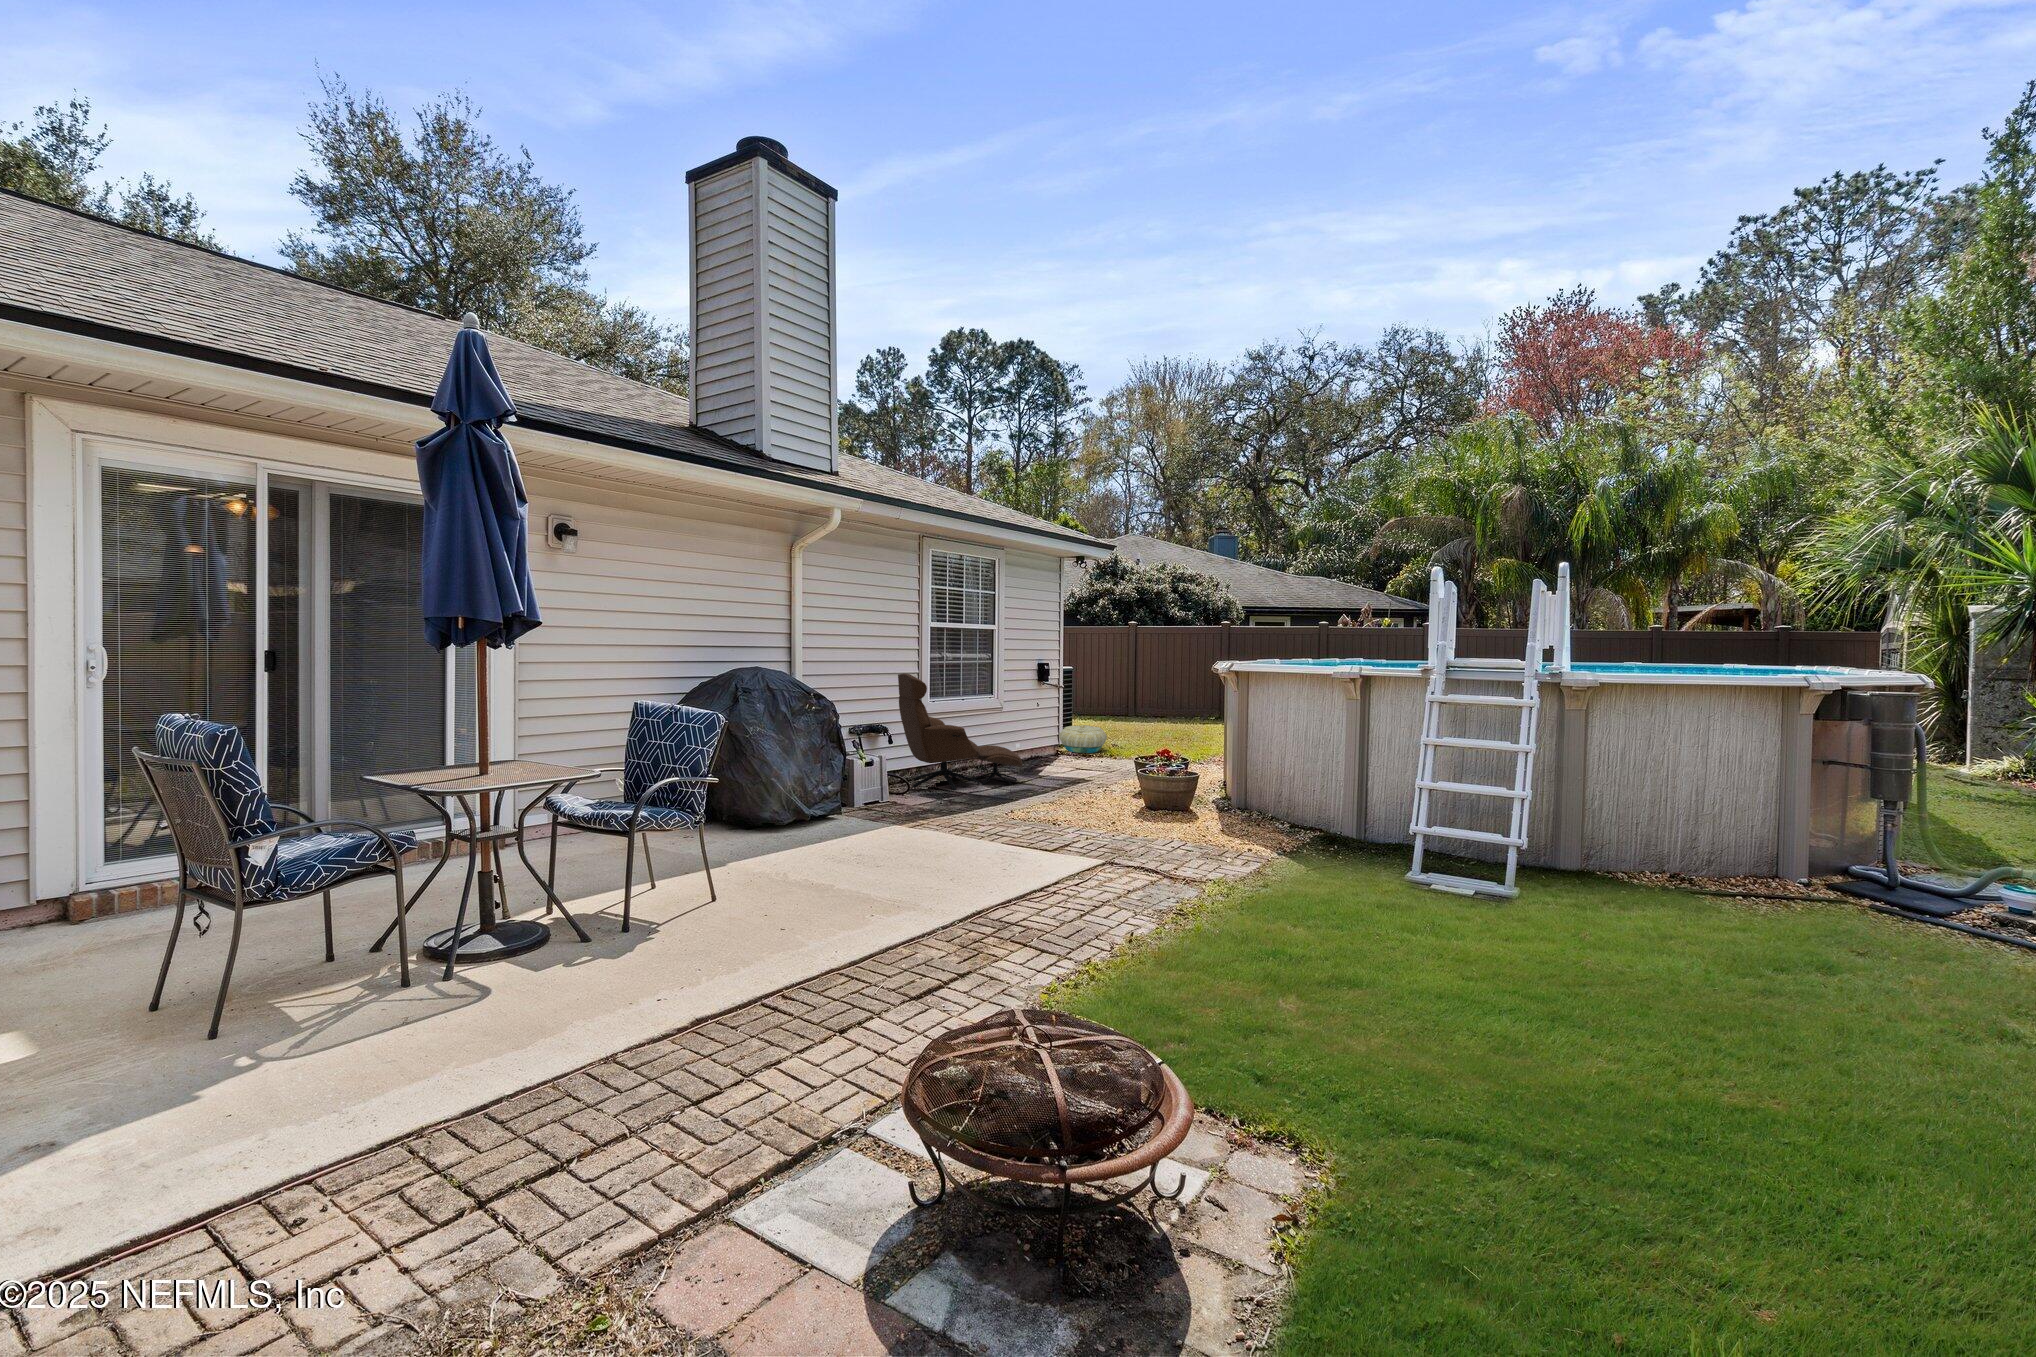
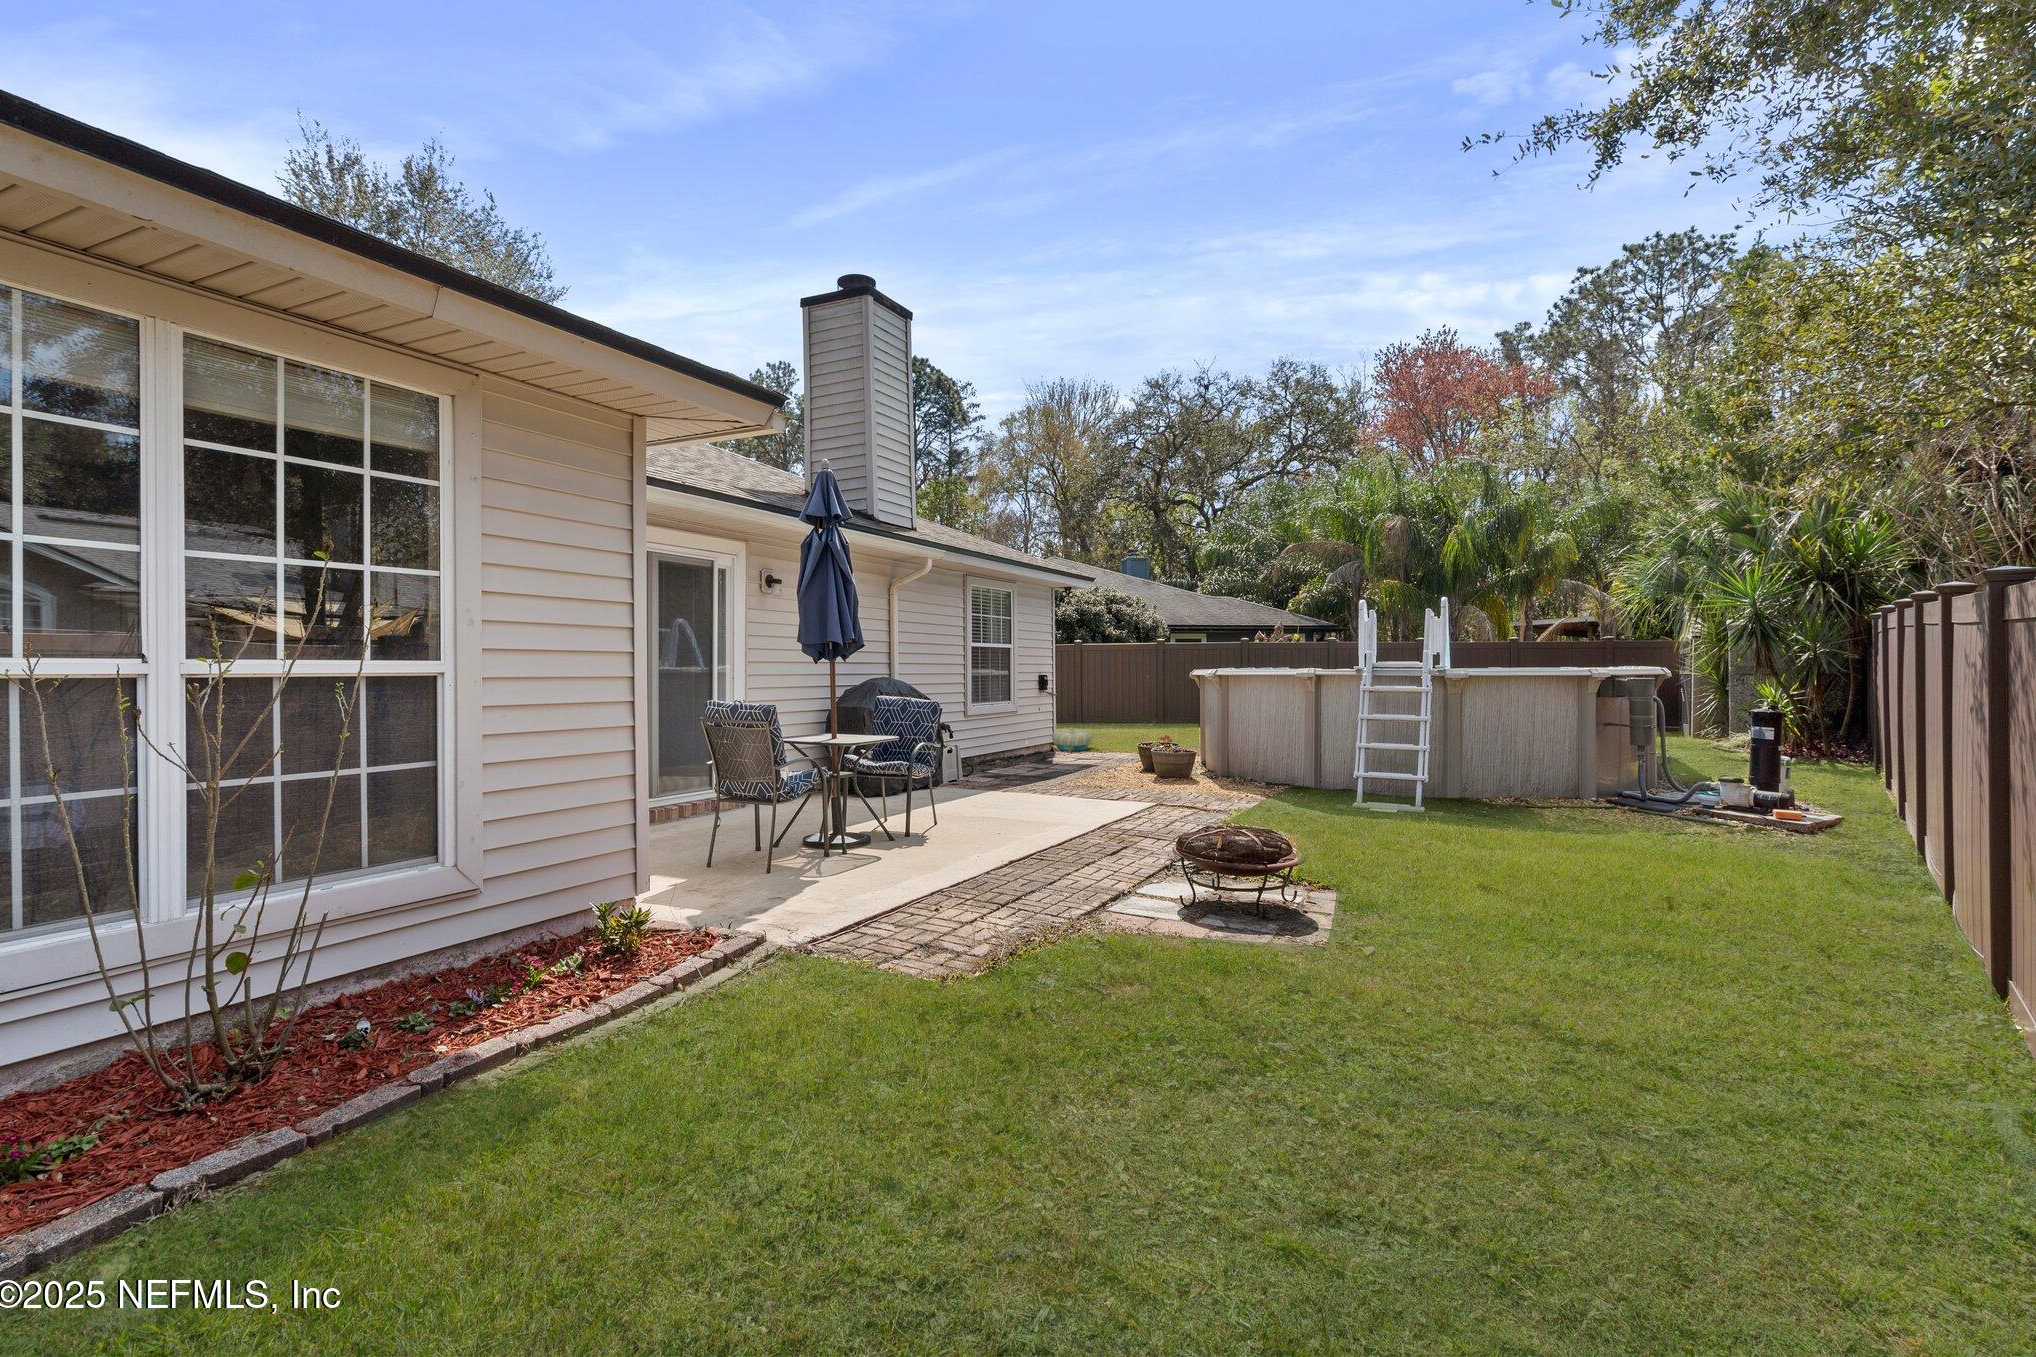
lounge chair: present [898,673,1023,790] -> none [950,684,1050,775]

